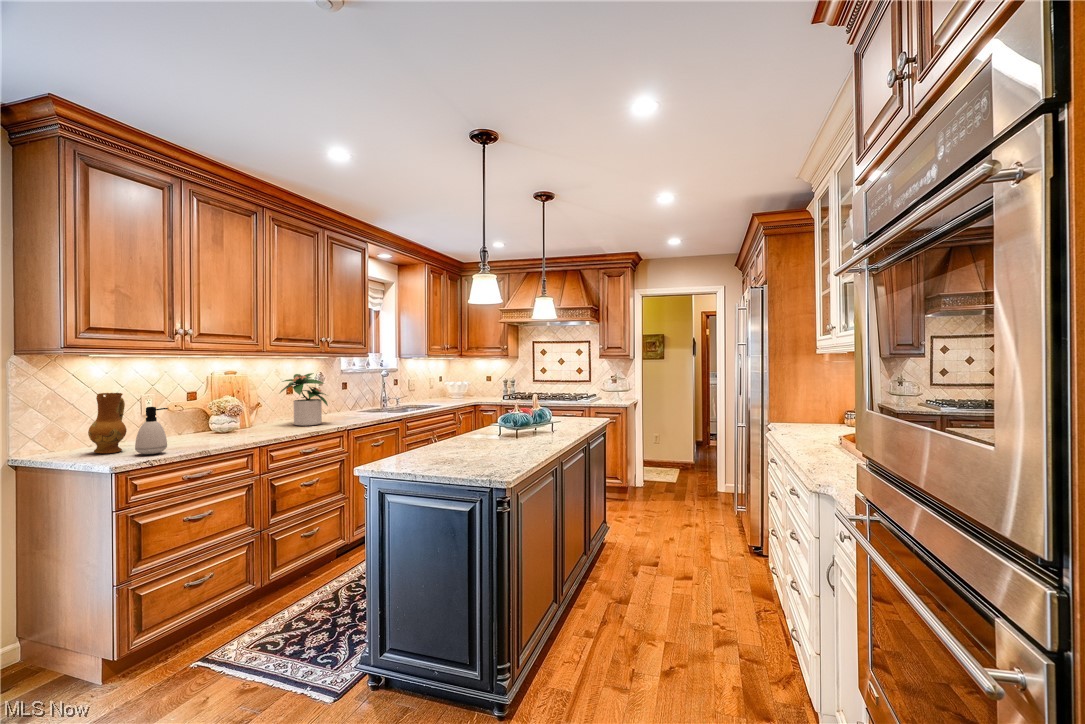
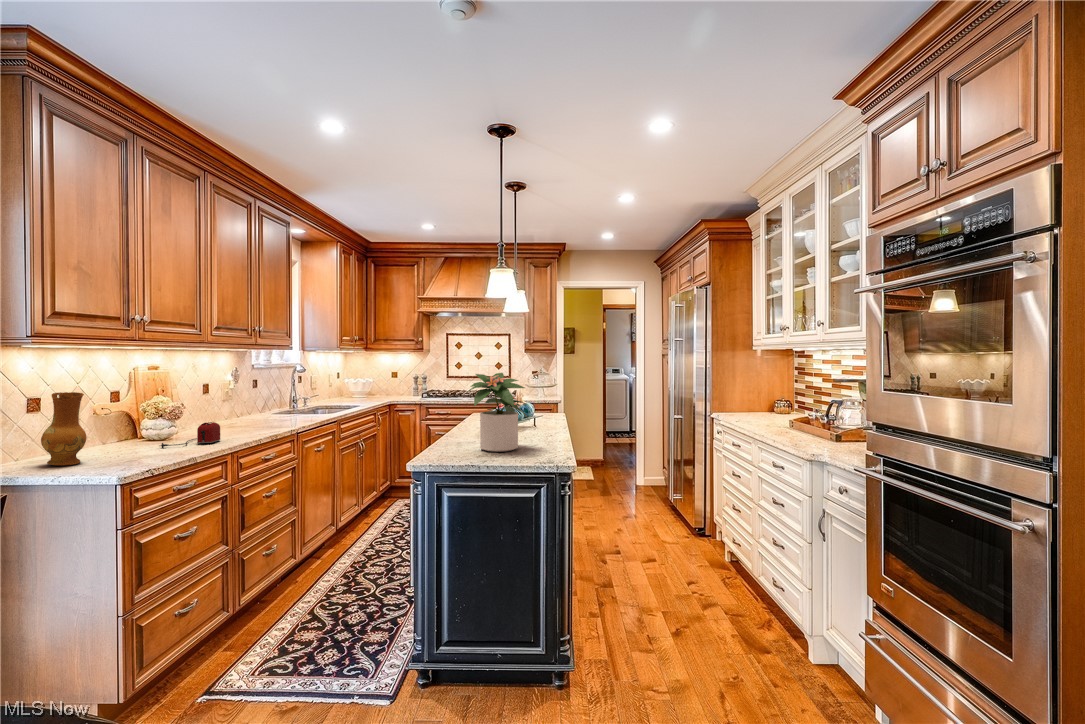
potted plant: present [280,373,328,426] -> present [467,373,528,452]
soap dispenser: present [135,407,168,454] -> none [111,408,147,464]
toaster: none [204,420,263,441] -> present [159,422,220,448]

